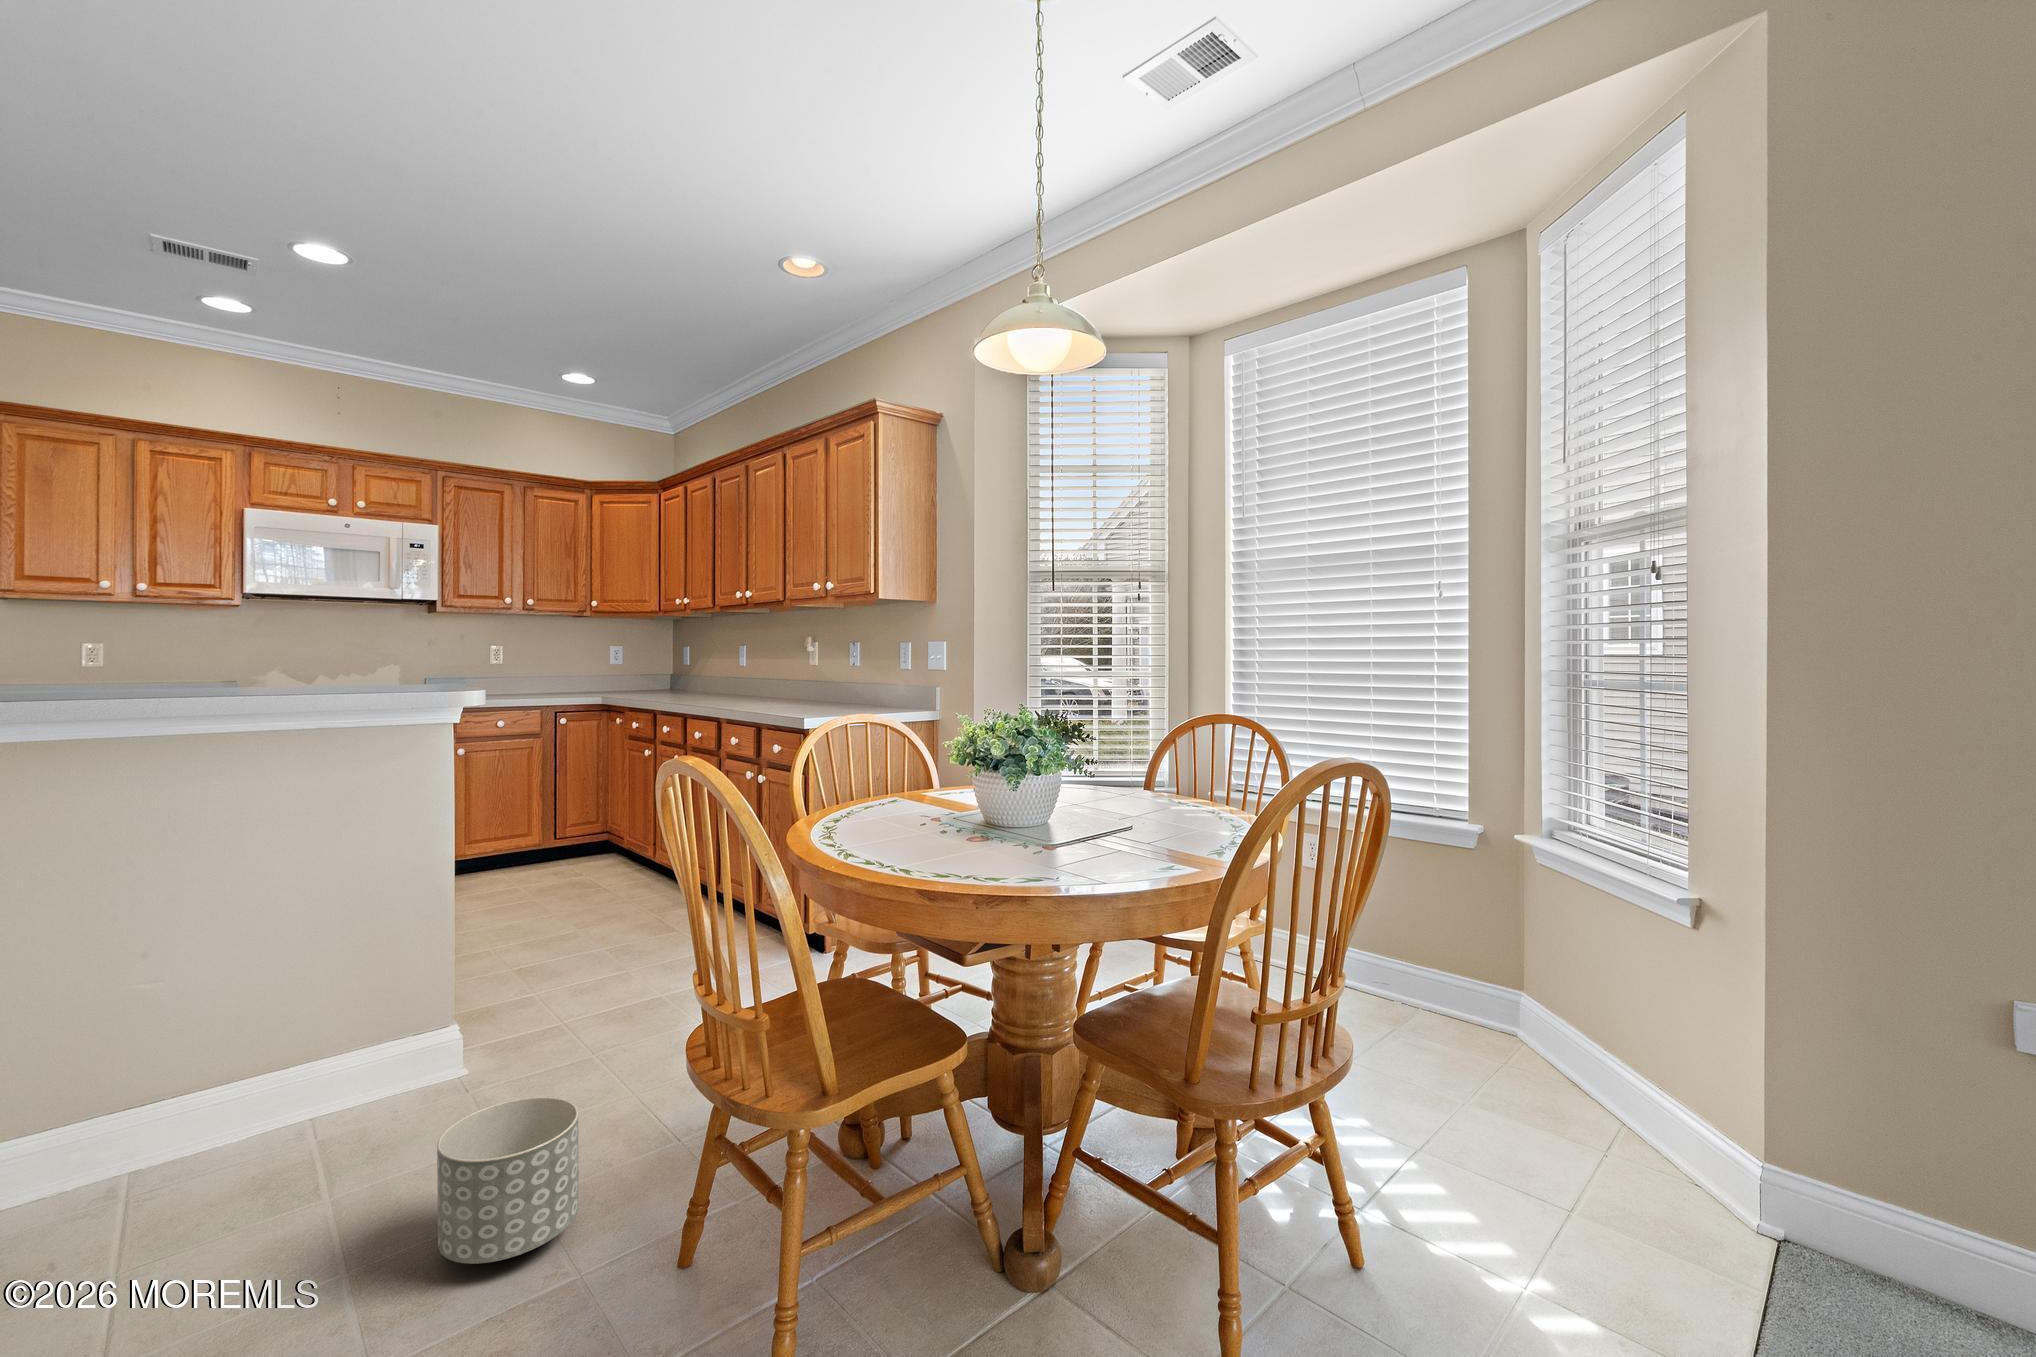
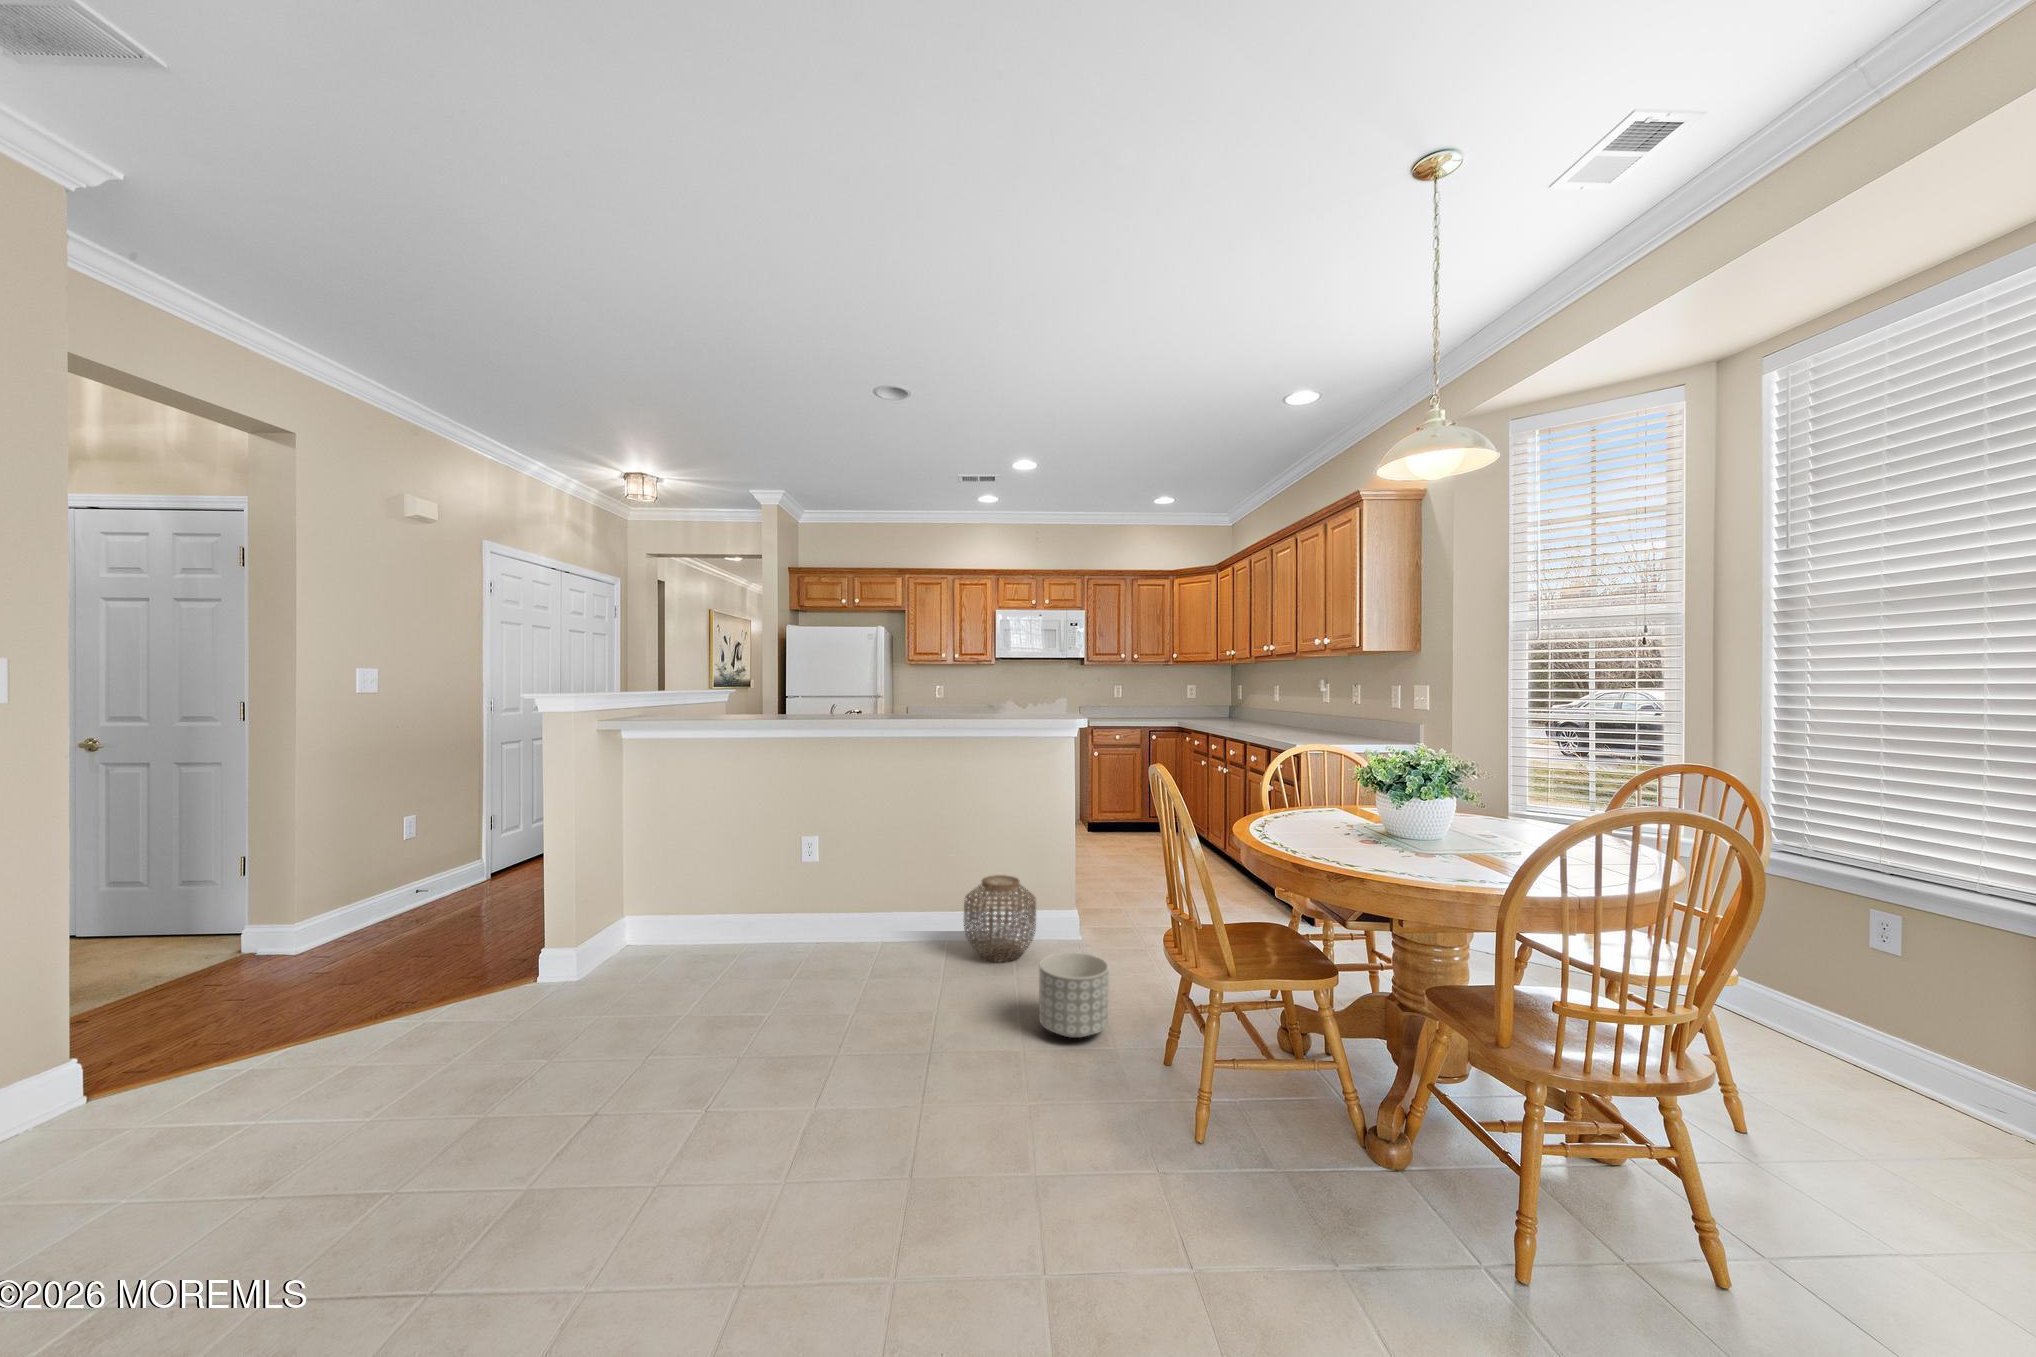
woven basket: none [222,991,399,1165] -> present [964,875,1036,962]

